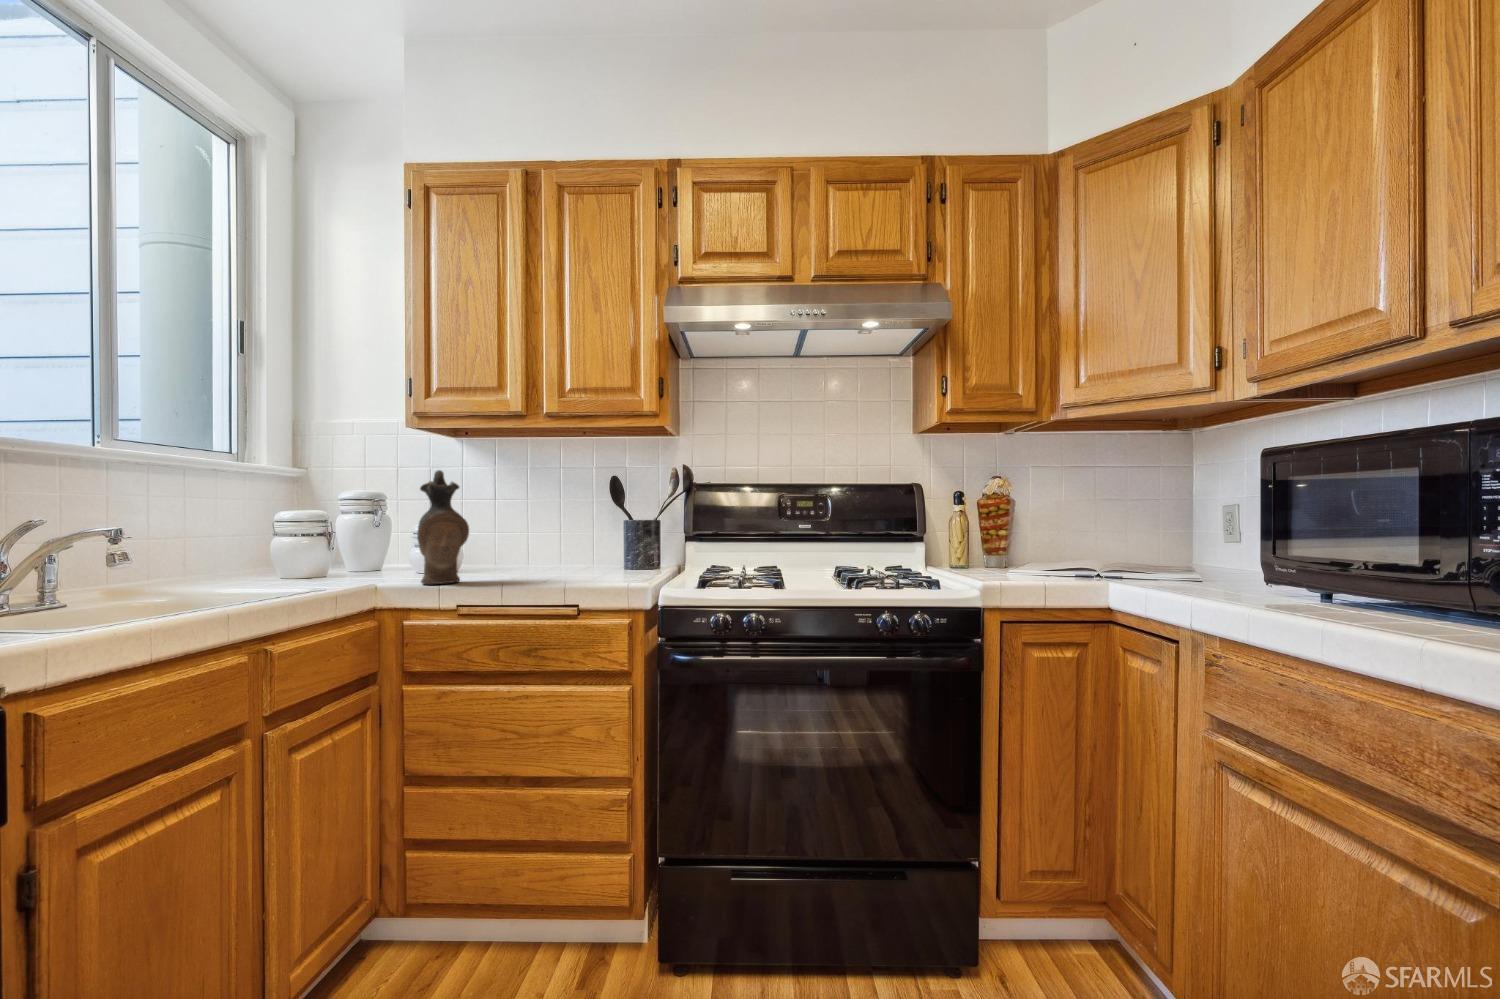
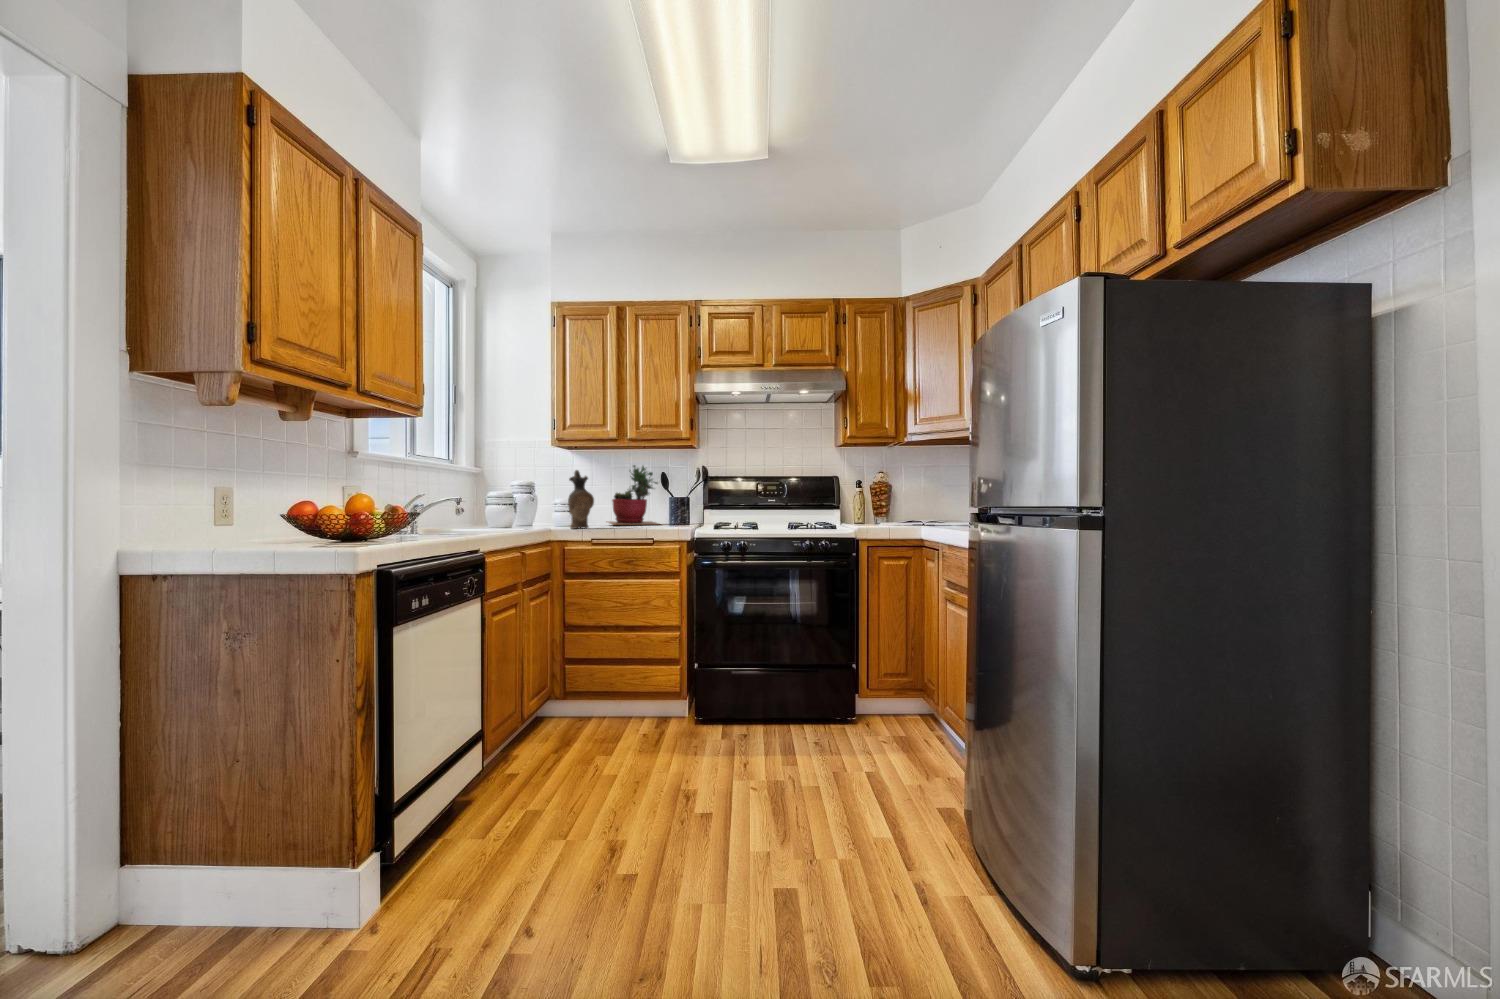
succulent plant: none [508,461,612,571] -> present [609,465,659,525]

